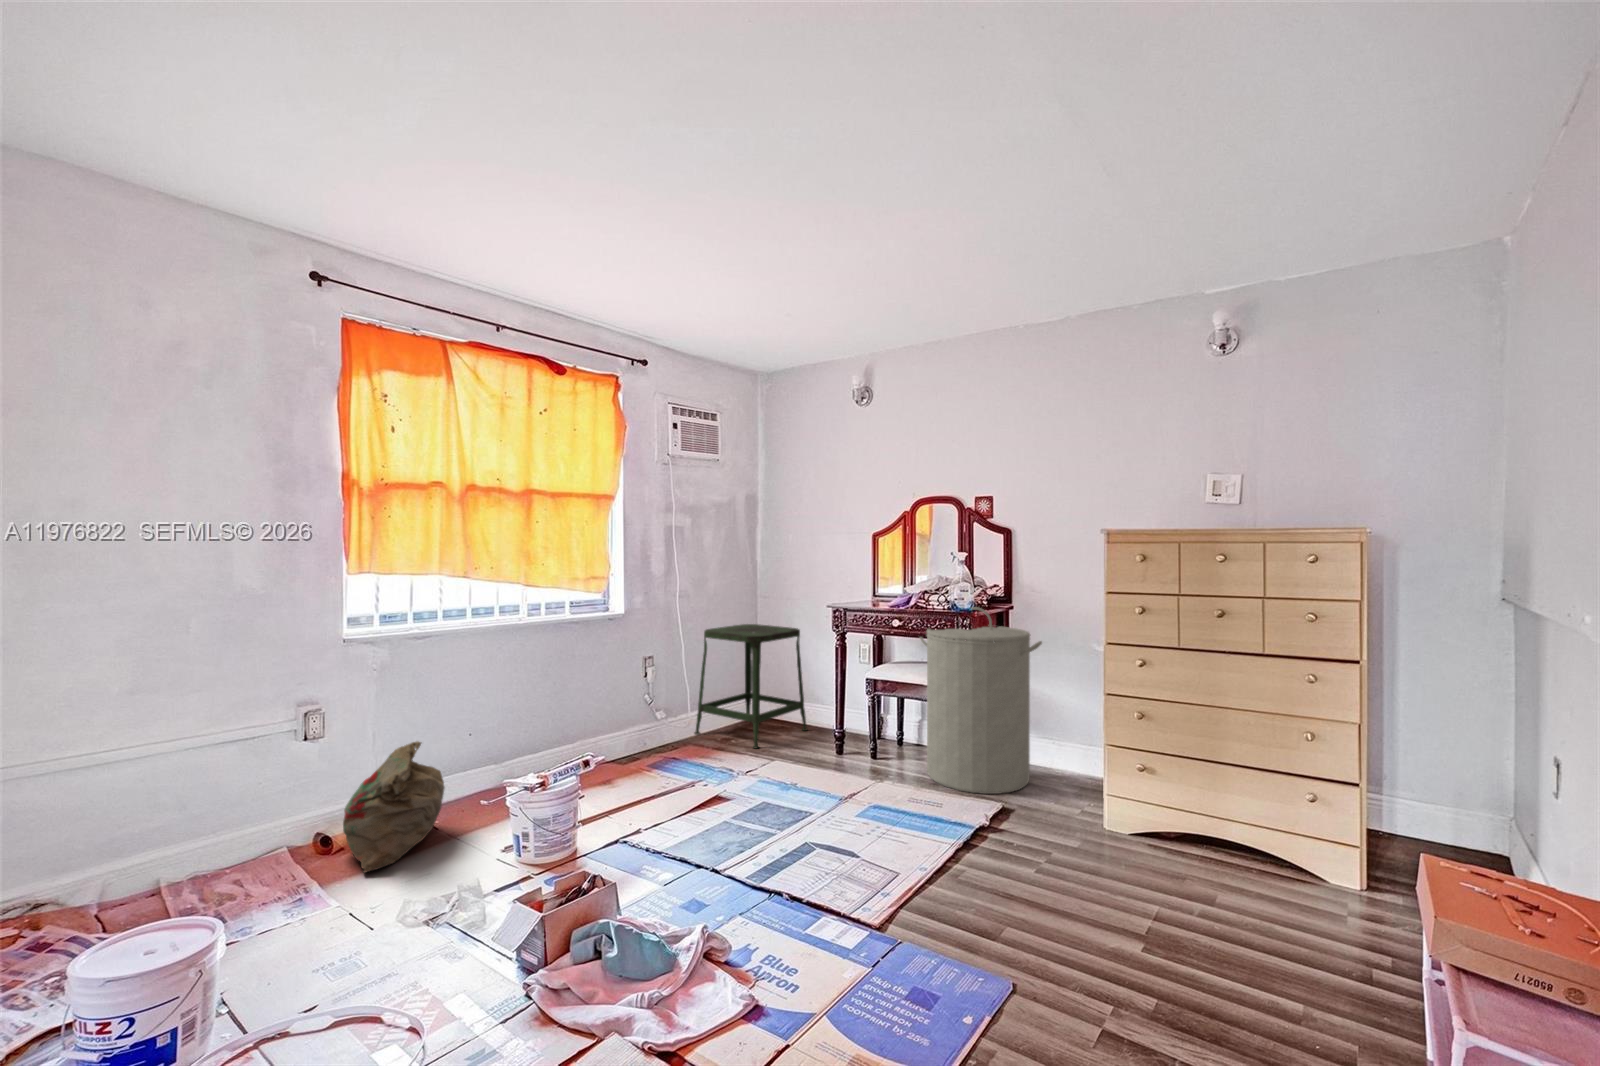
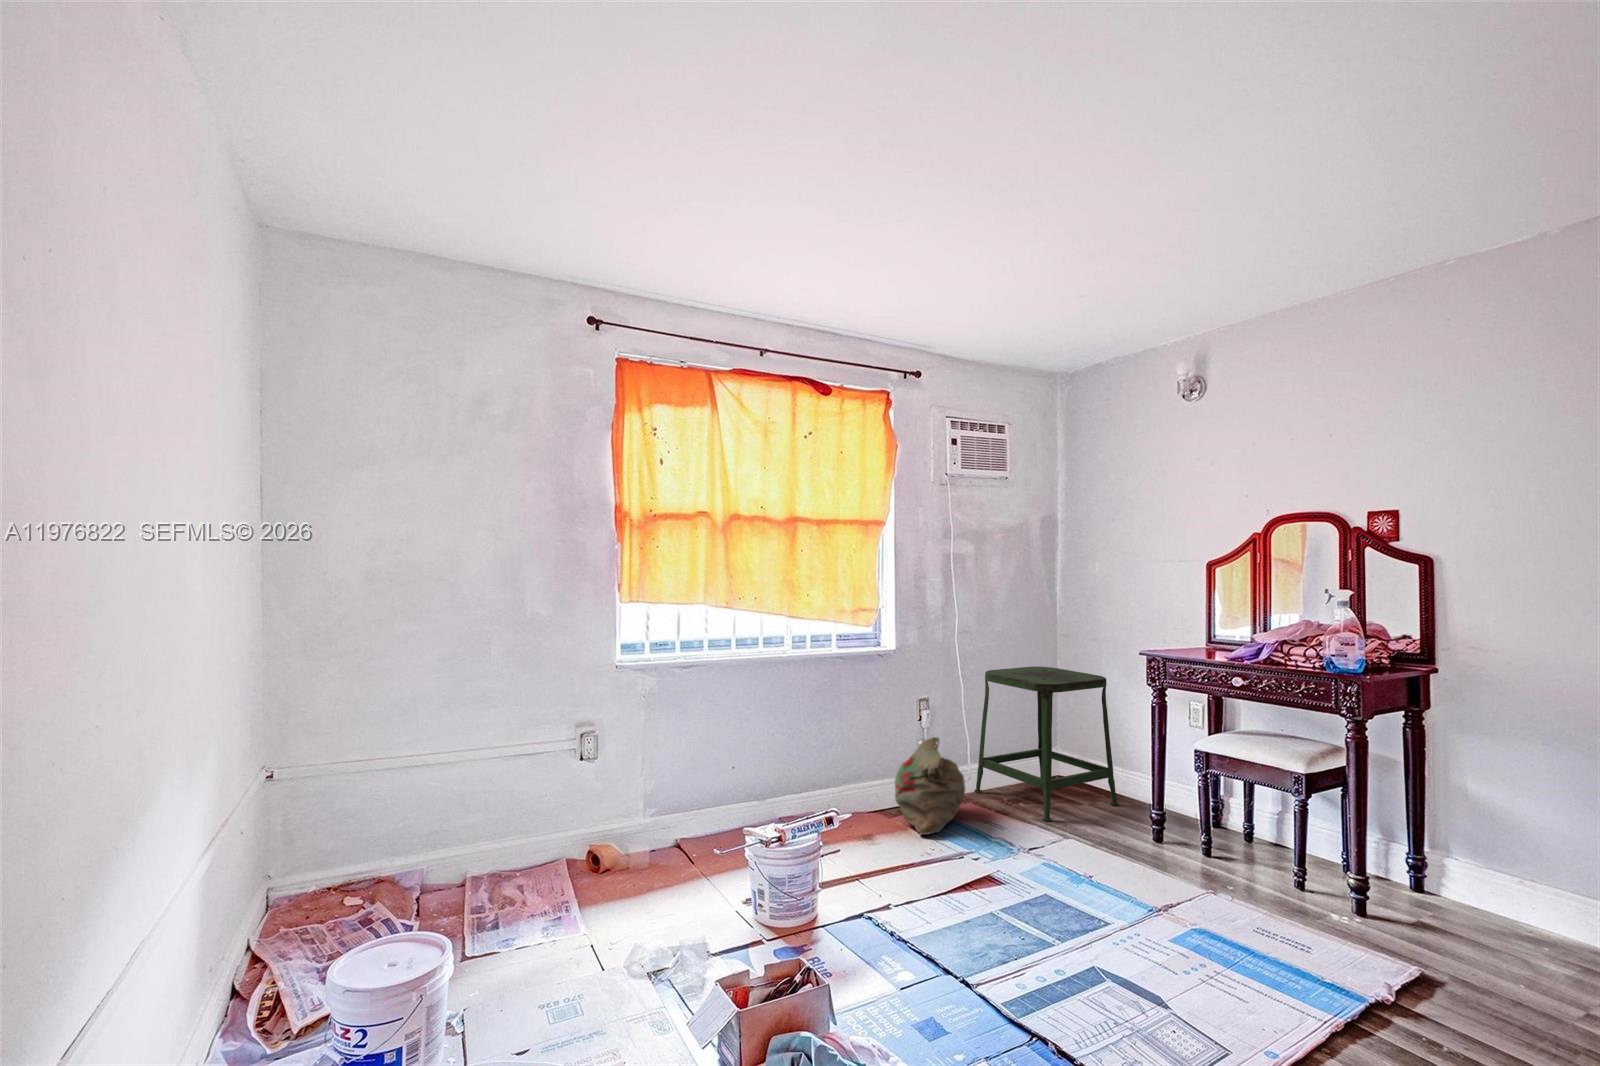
laundry hamper: present [920,607,1042,794] -> none [1275,668,1491,951]
bag: present [343,741,445,873] -> present [895,737,965,835]

